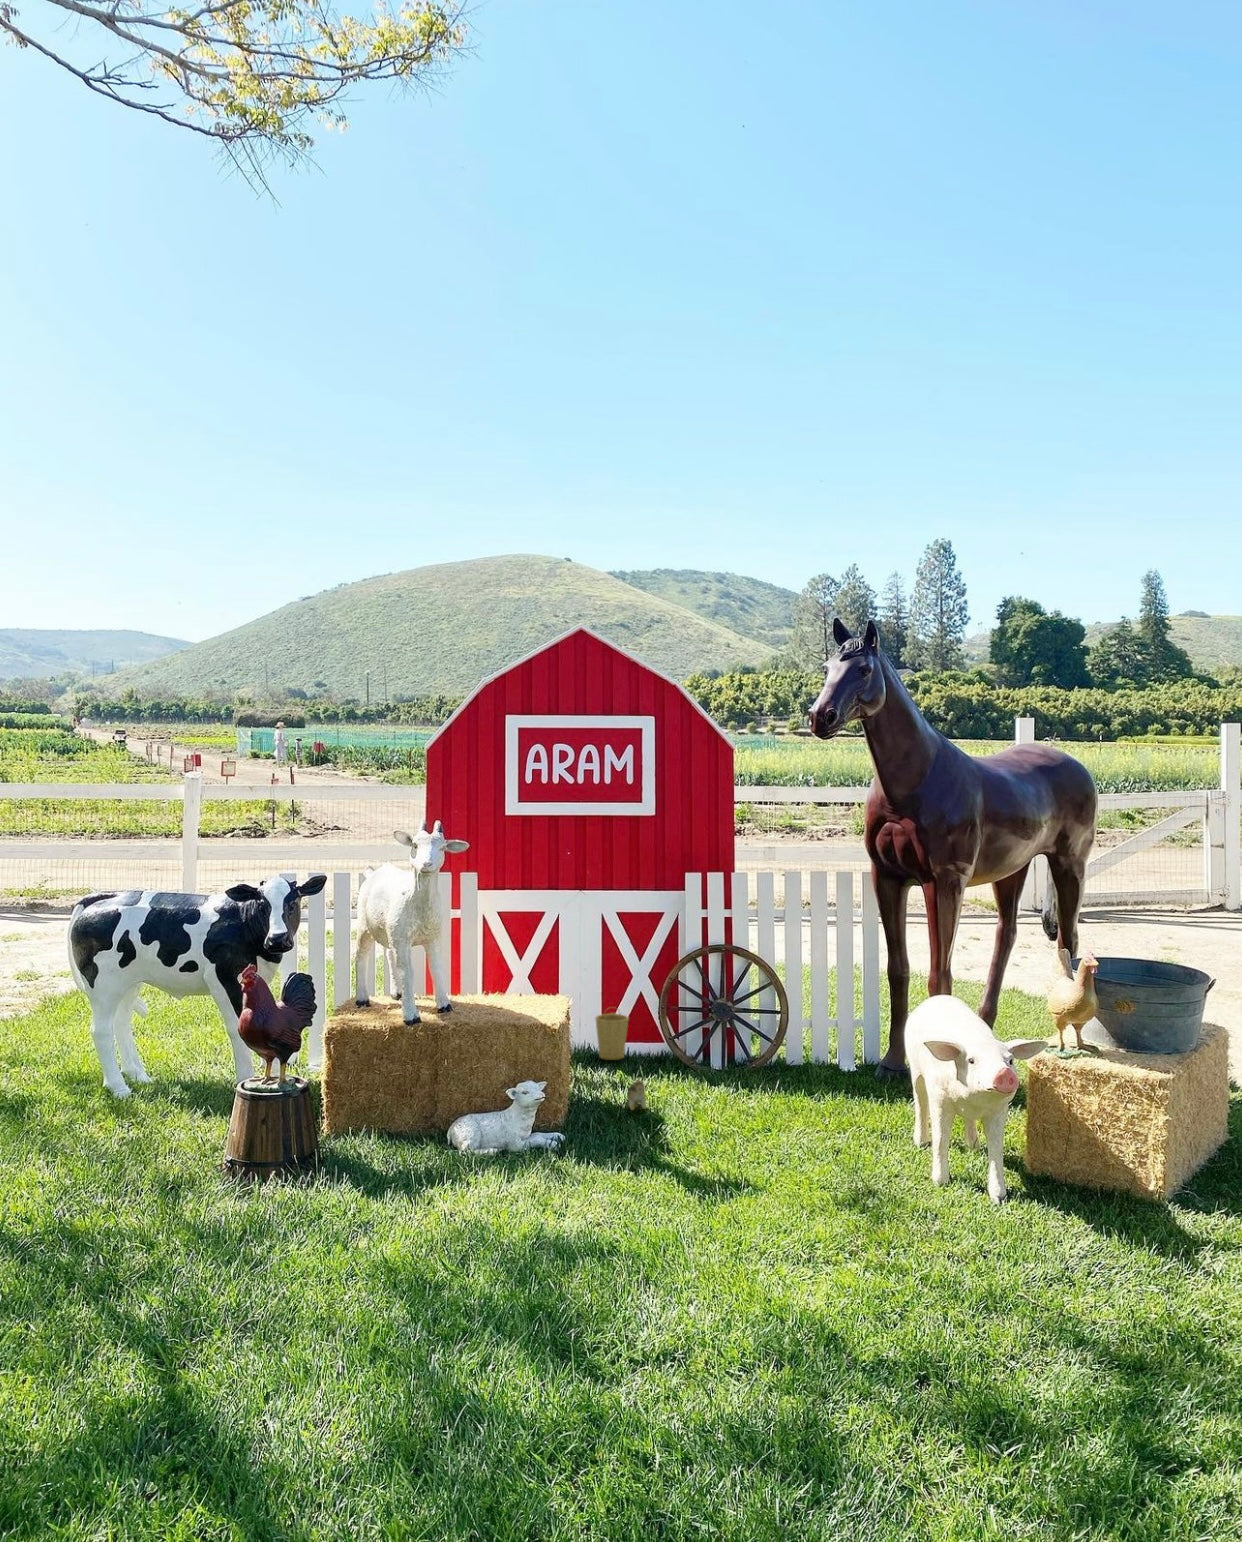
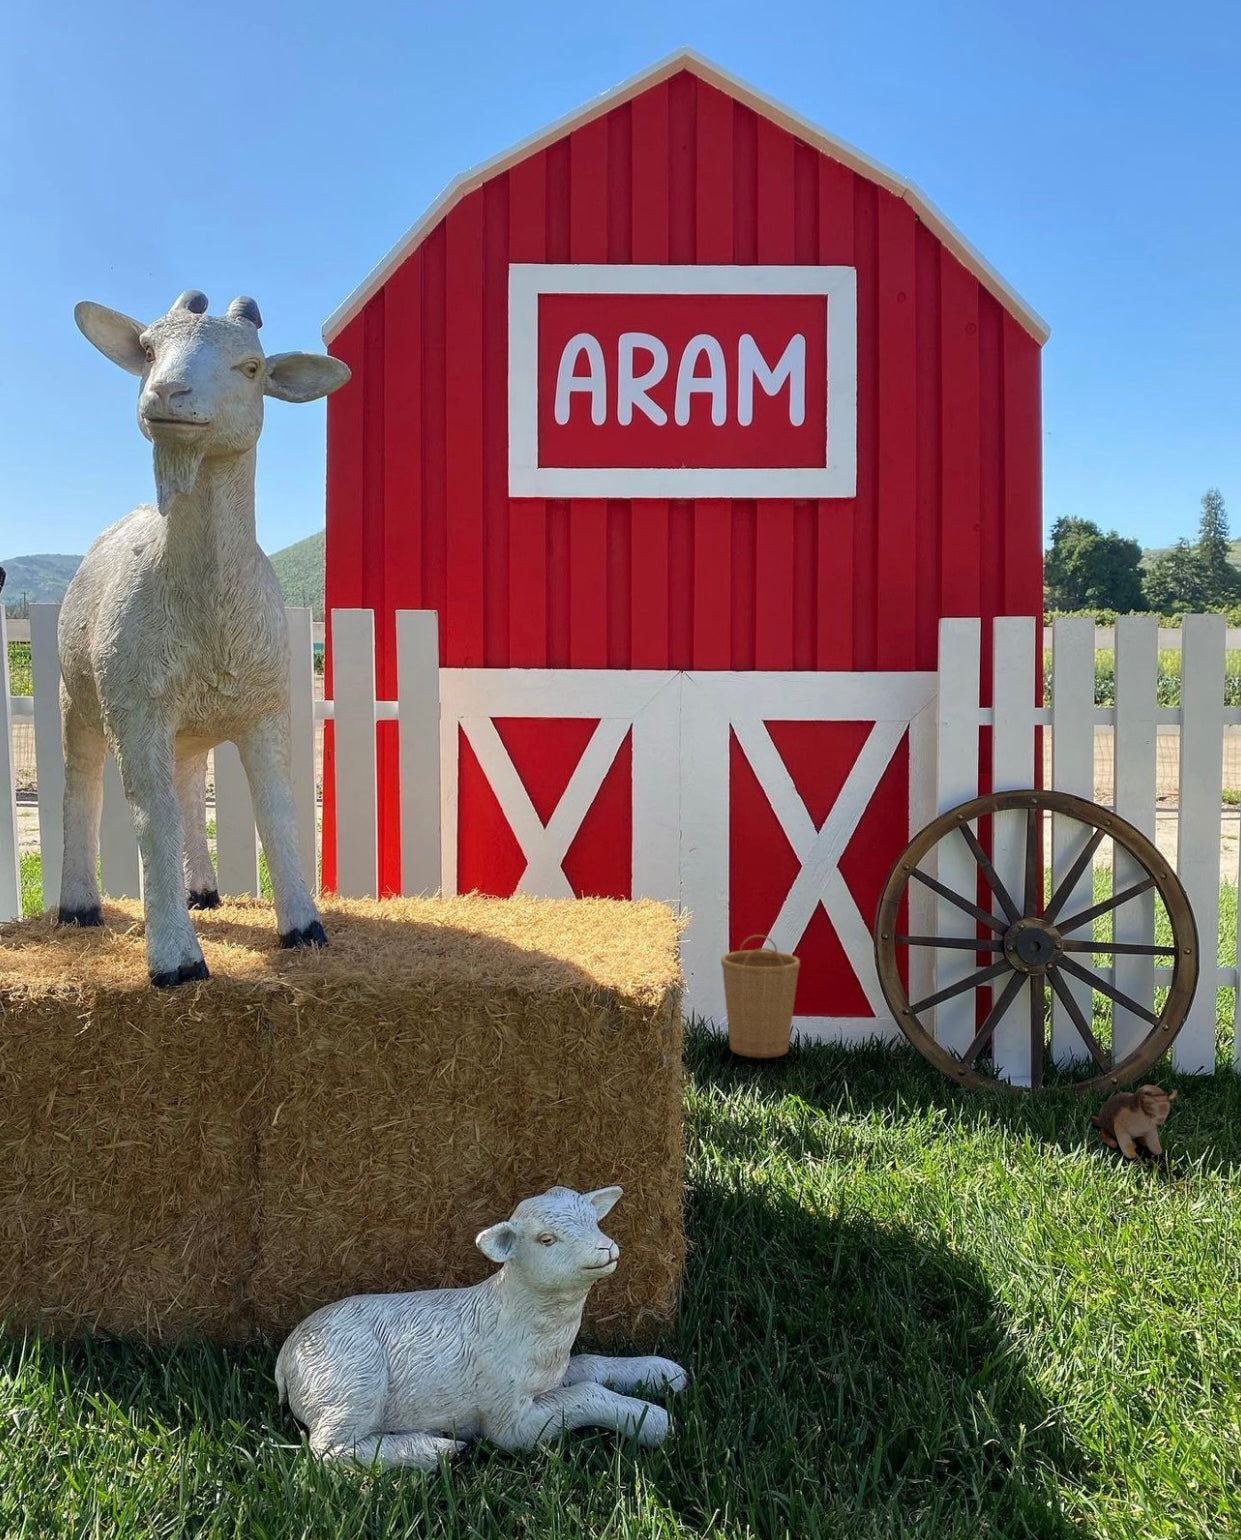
plush toy: present [627,1080,646,1110] -> present [1090,1085,1177,1159]

